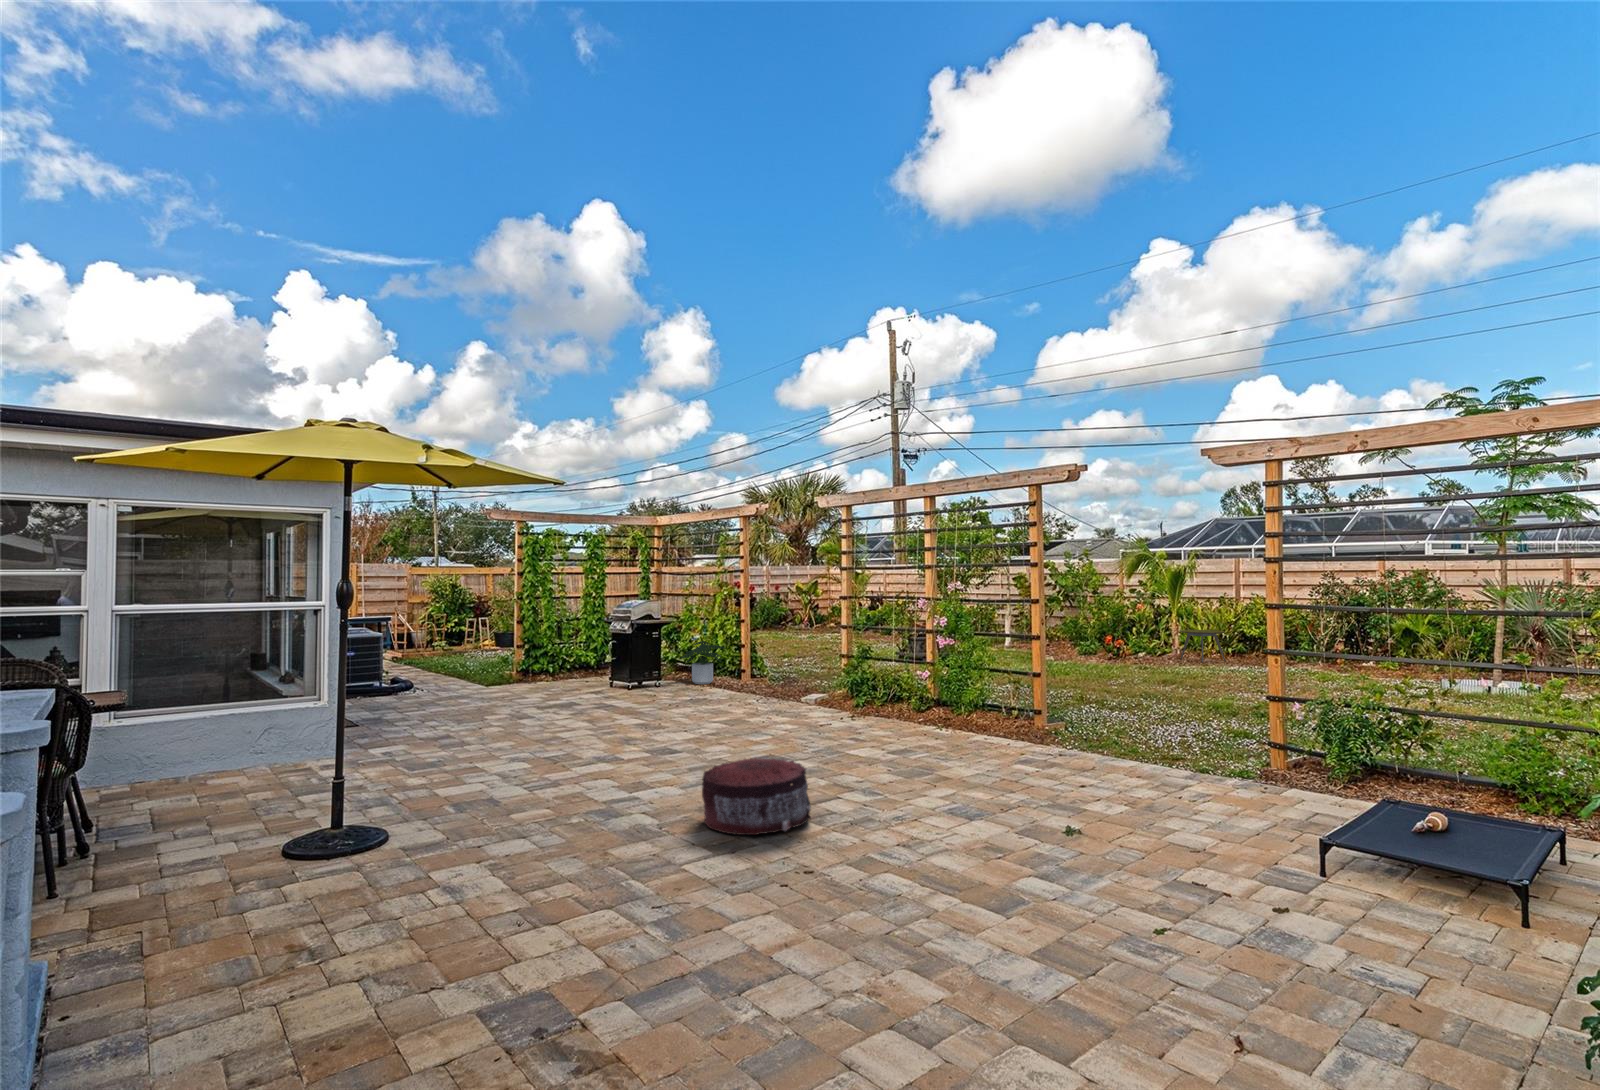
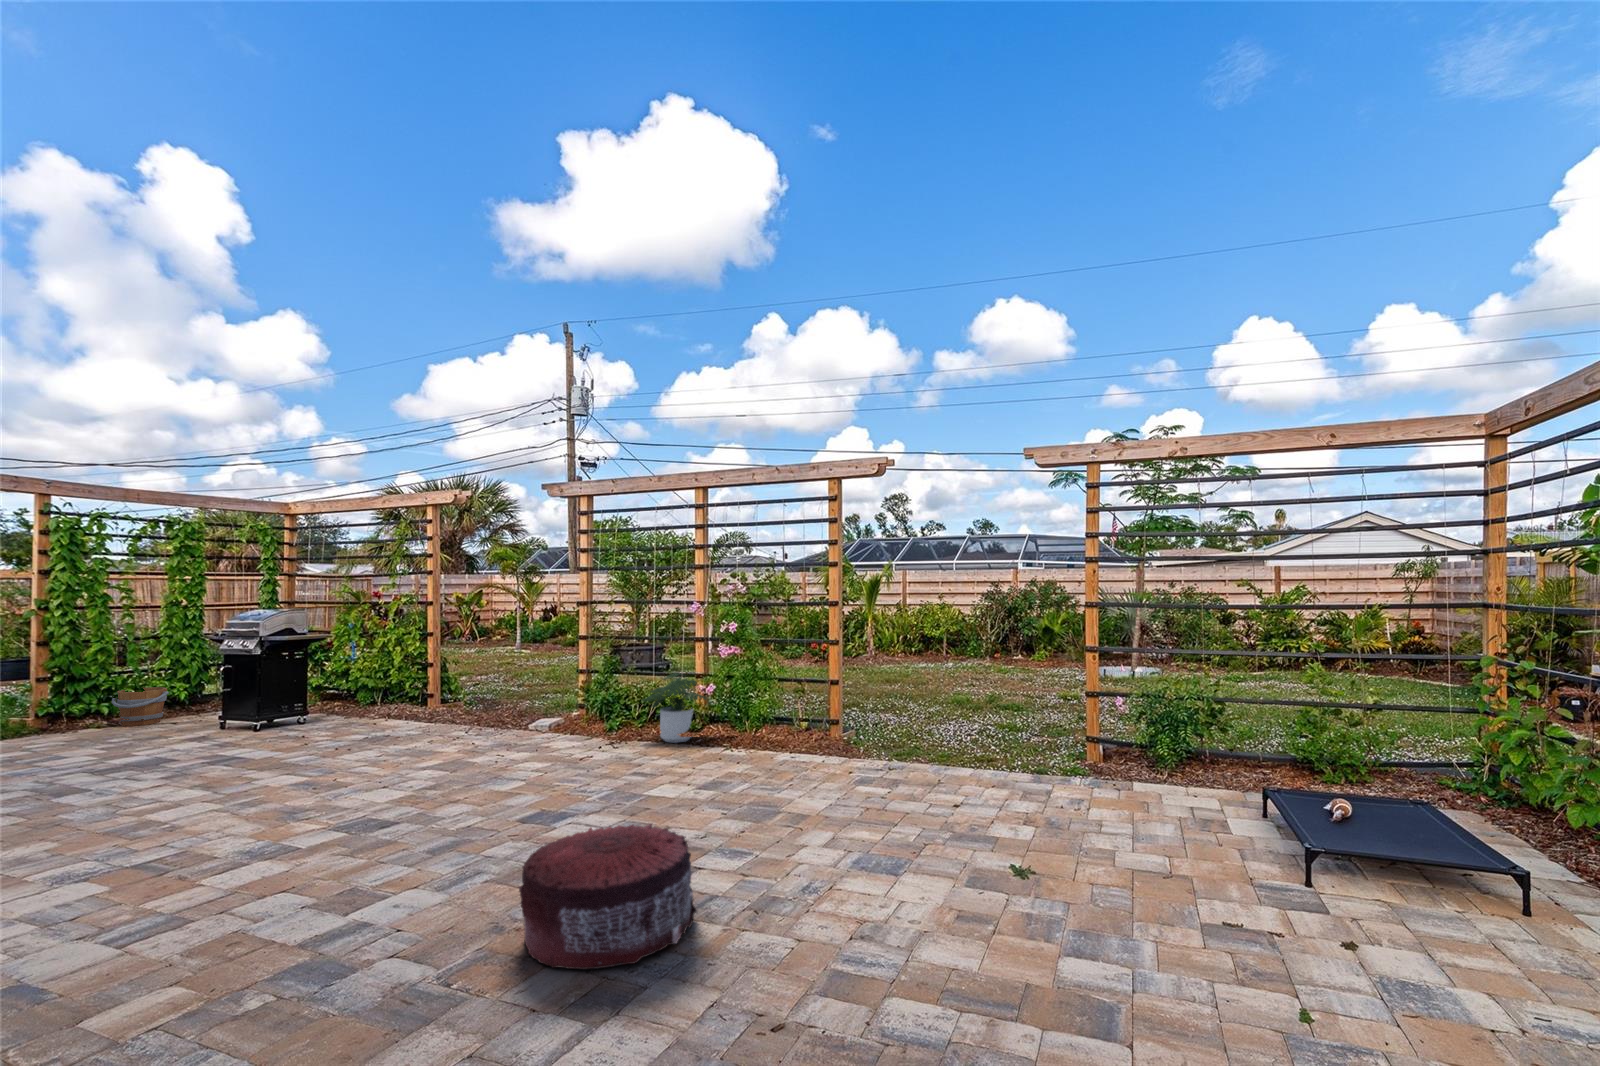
side table: present [1180,630,1226,662] -> none [858,632,894,661]
potted plant: present [680,641,724,684] -> present [642,673,707,742]
bucket: none [555,654,585,680] -> present [112,687,169,726]

